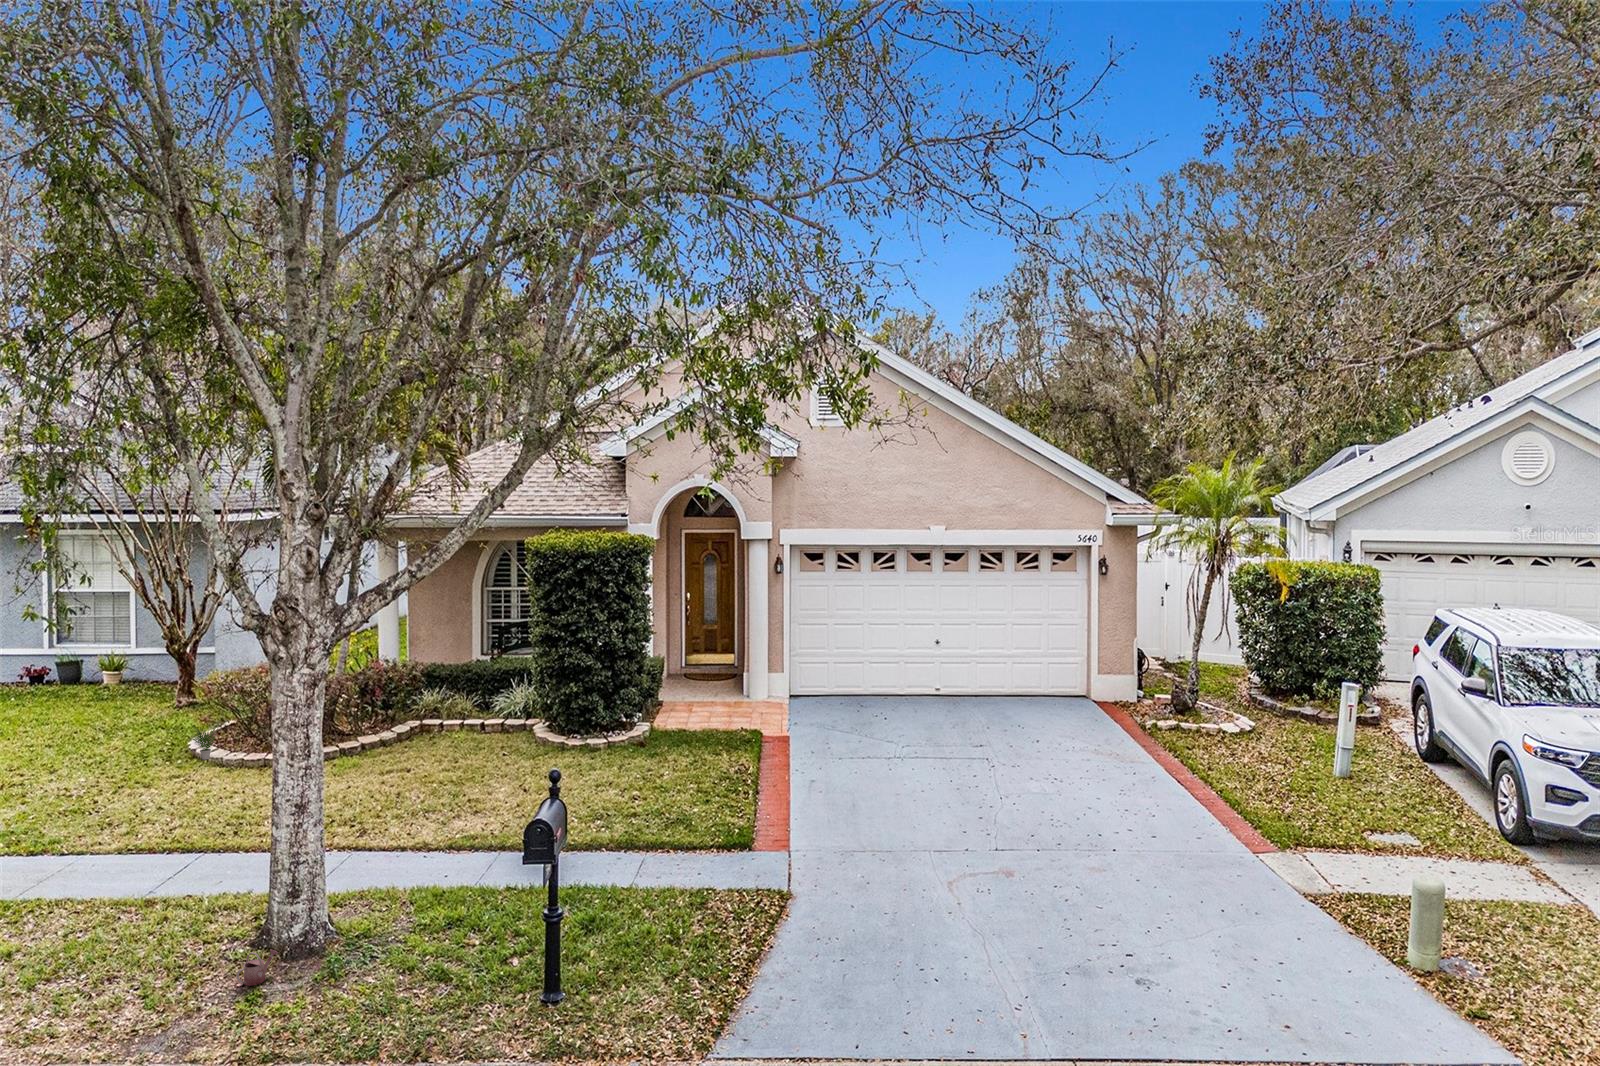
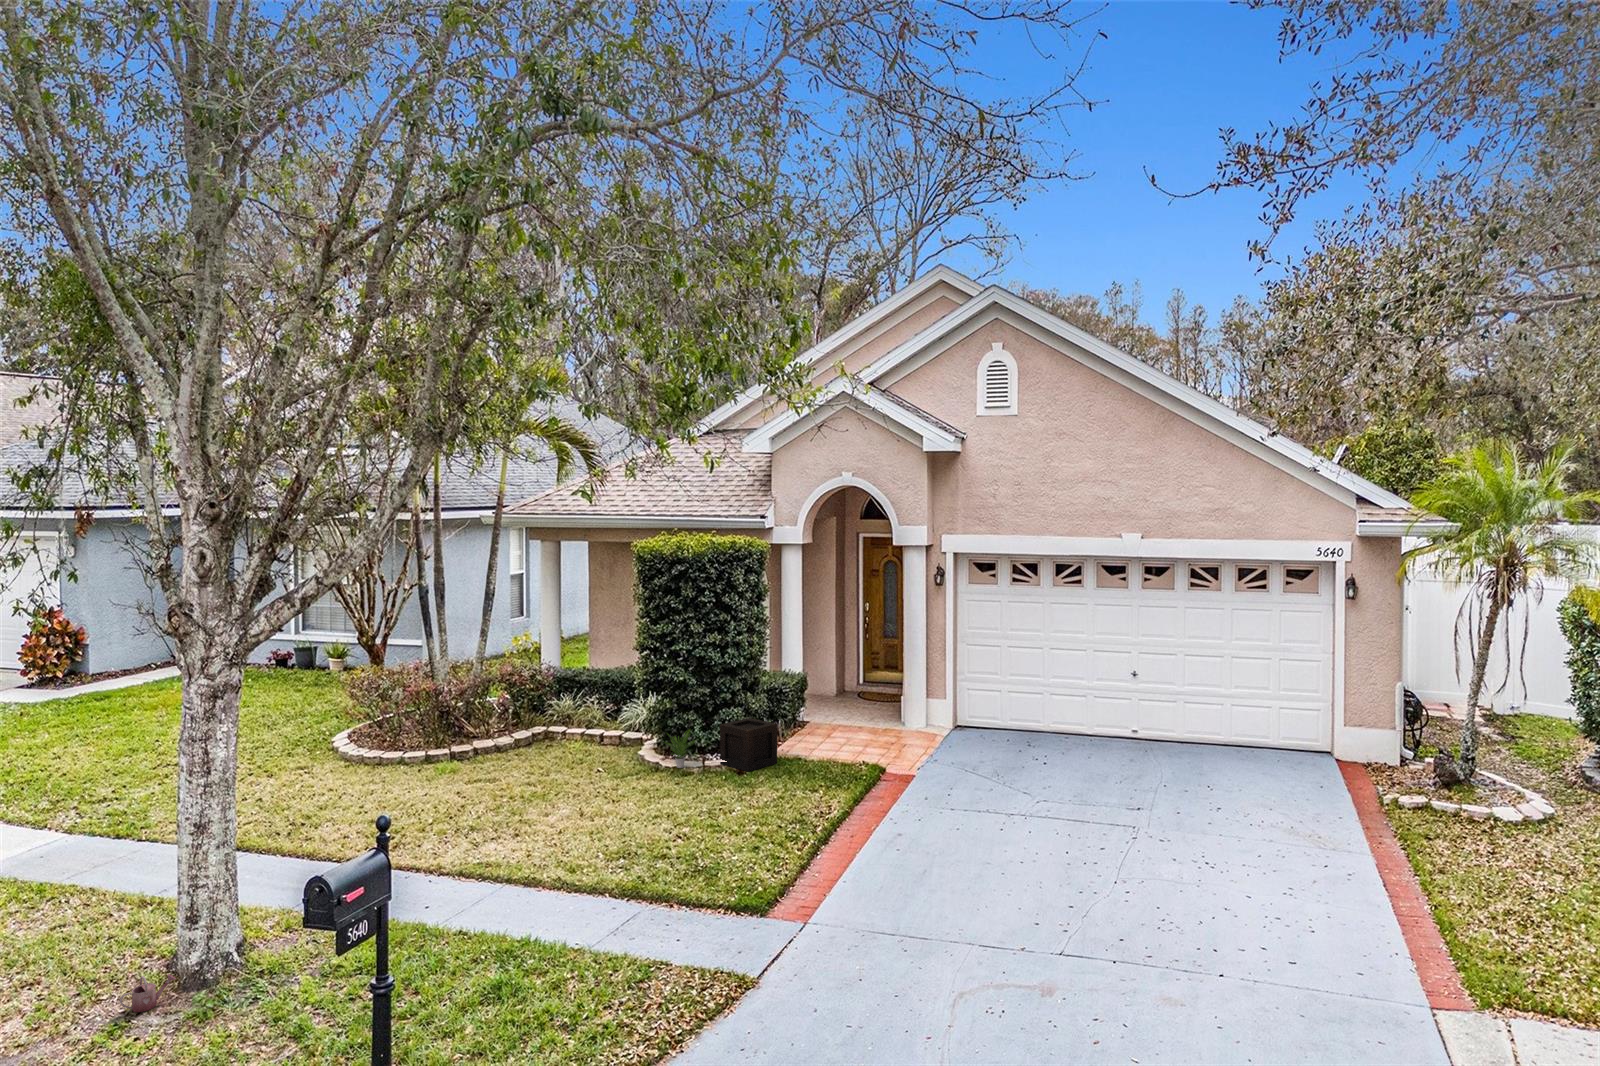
wooden crate: none [609,703,662,750] -> present [720,718,777,772]
potted plant: present [193,727,216,760] -> present [668,732,693,768]

